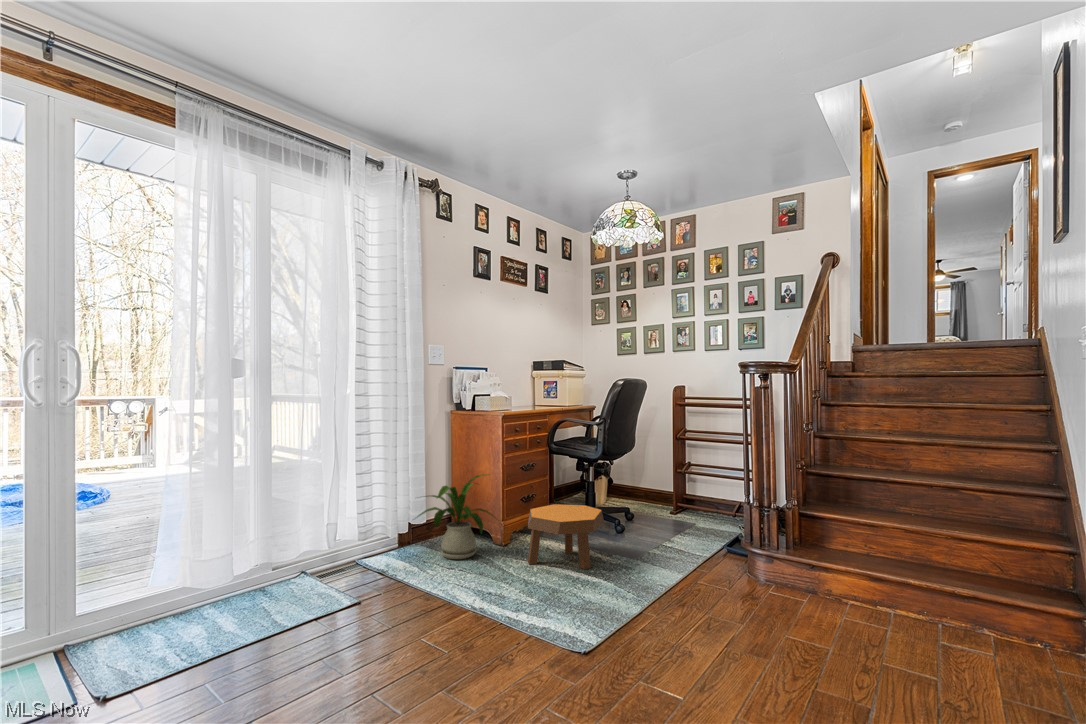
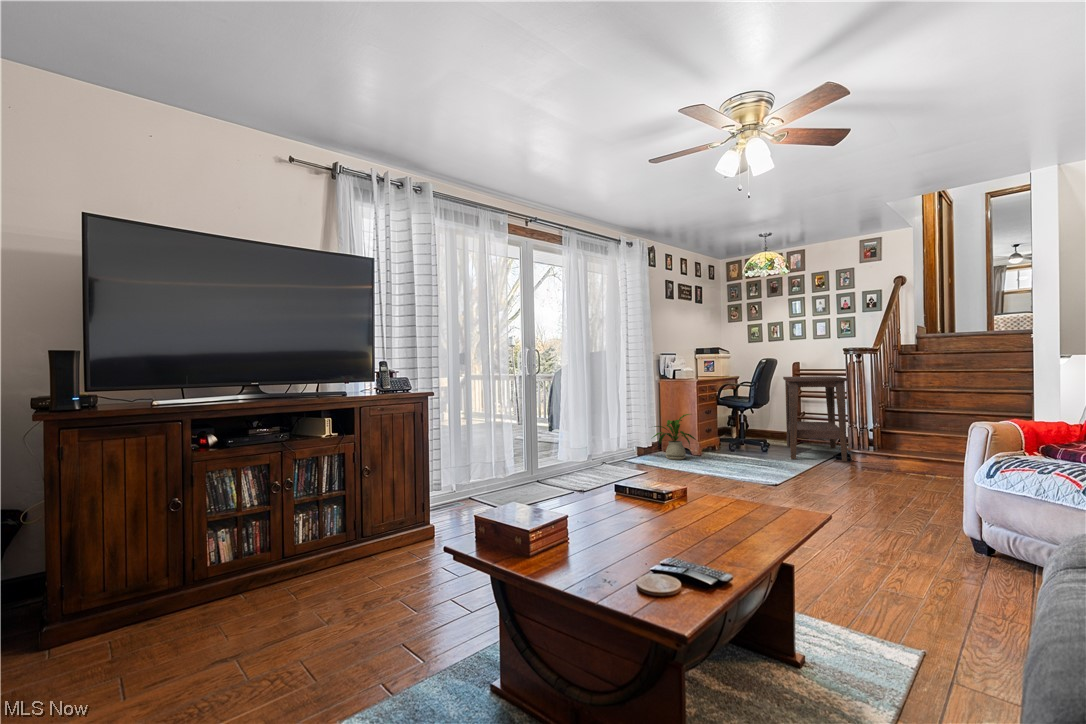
side table: none [649,408,746,563] -> present [783,376,847,462]
footstool: present [528,504,604,569] -> none [715,432,761,463]

